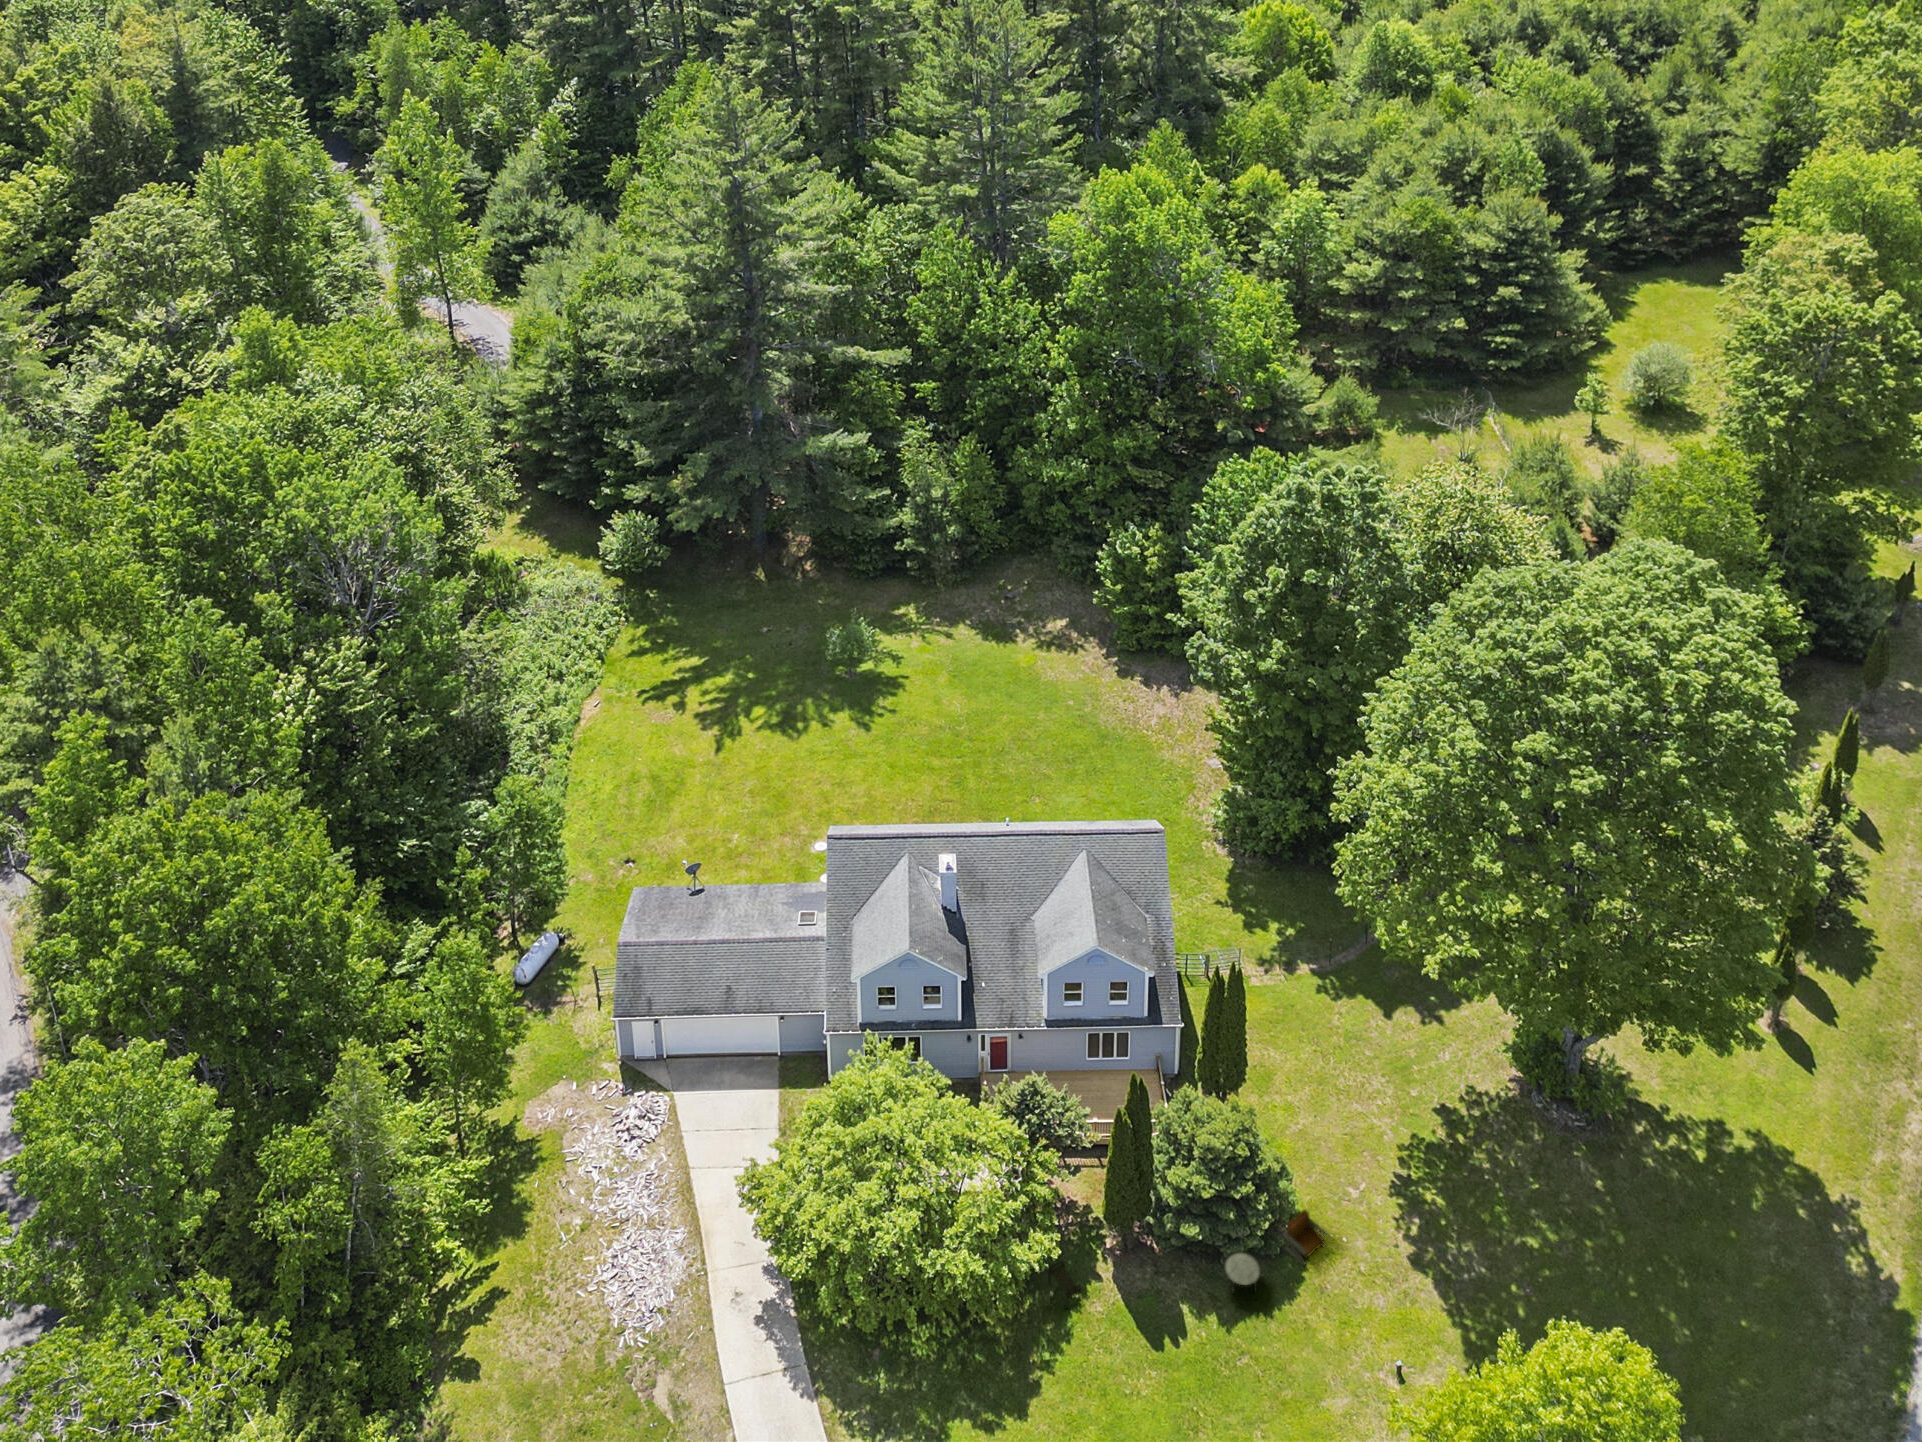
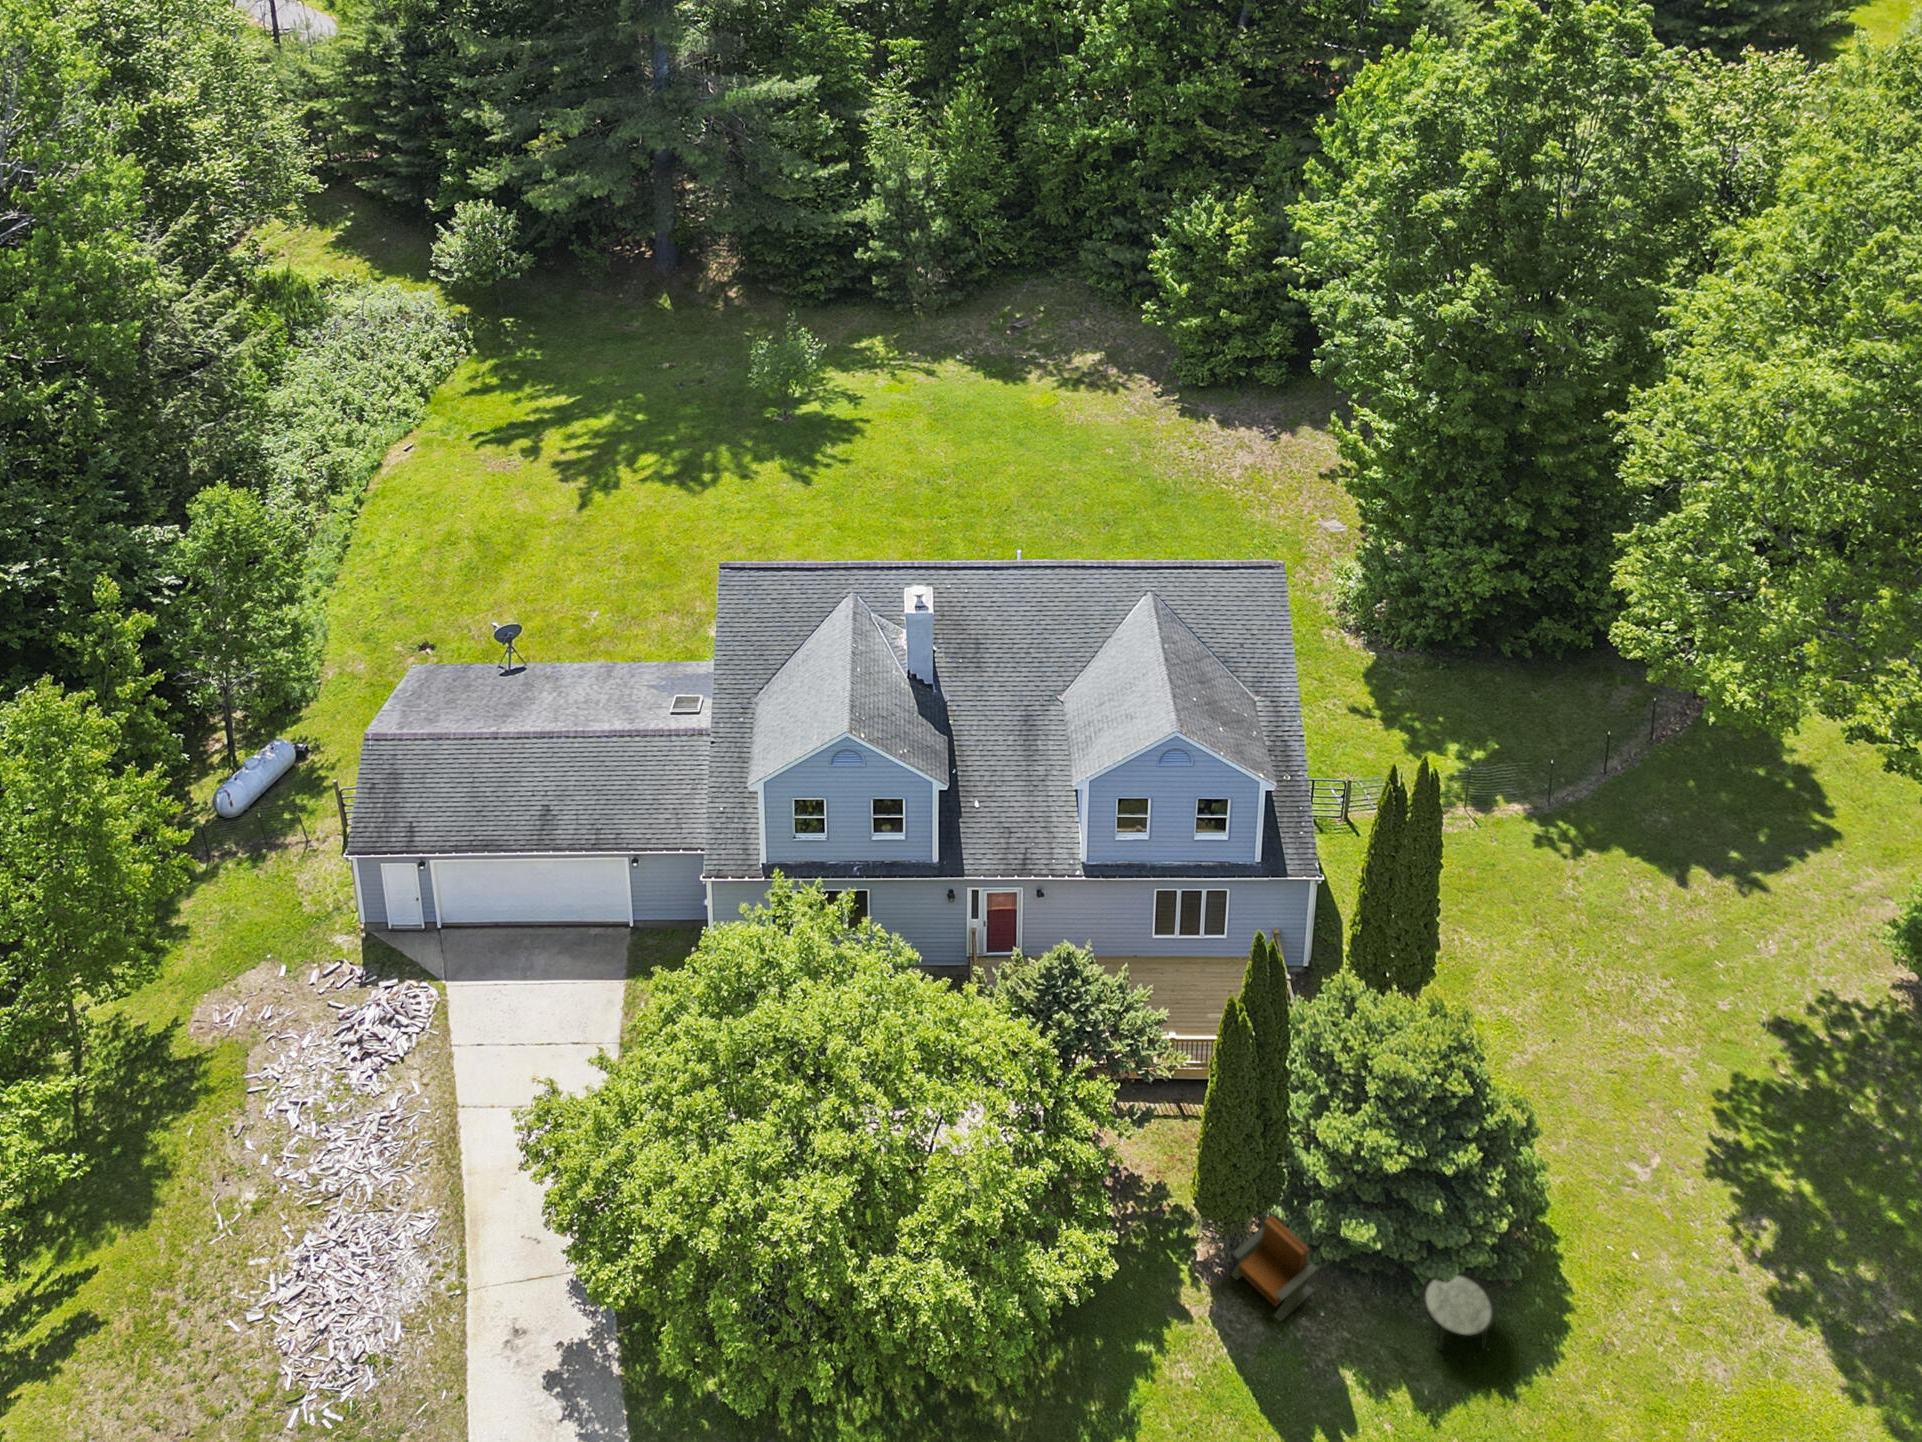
lounge chair: present [1282,1209,1327,1266] -> present [1231,1216,1317,1321]
bench: present [1048,1260,1083,1308] -> none [1091,1280,1157,1373]

